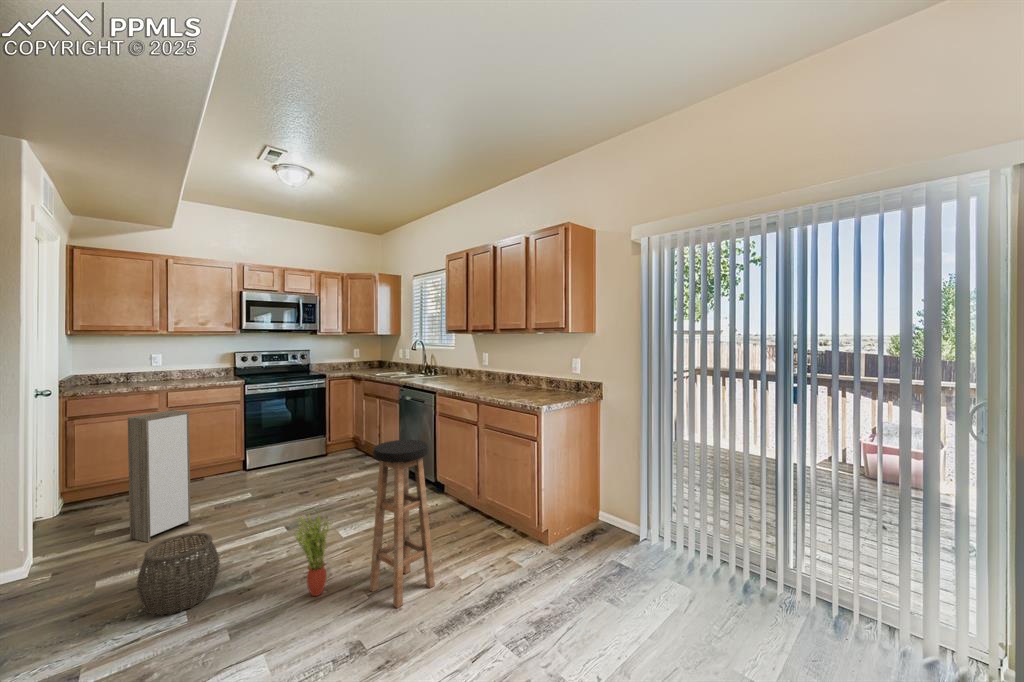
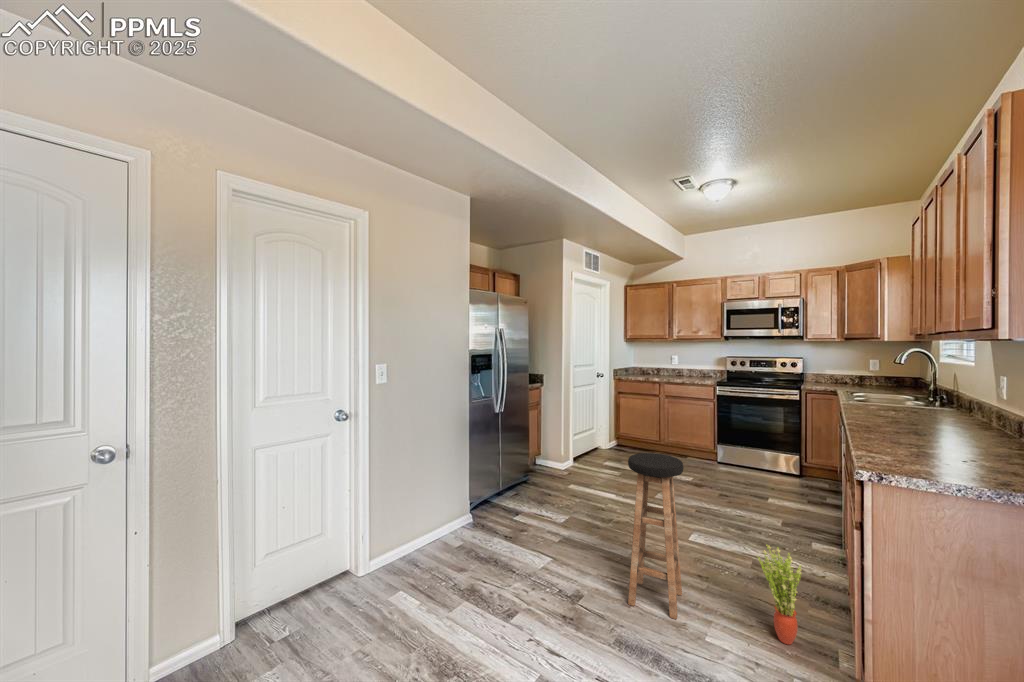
storage cabinet: present [128,410,191,542] -> none [607,396,636,479]
potted plant: present [294,514,332,596] -> present [758,546,802,645]
woven basket: present [136,533,220,615] -> none [553,472,594,519]

